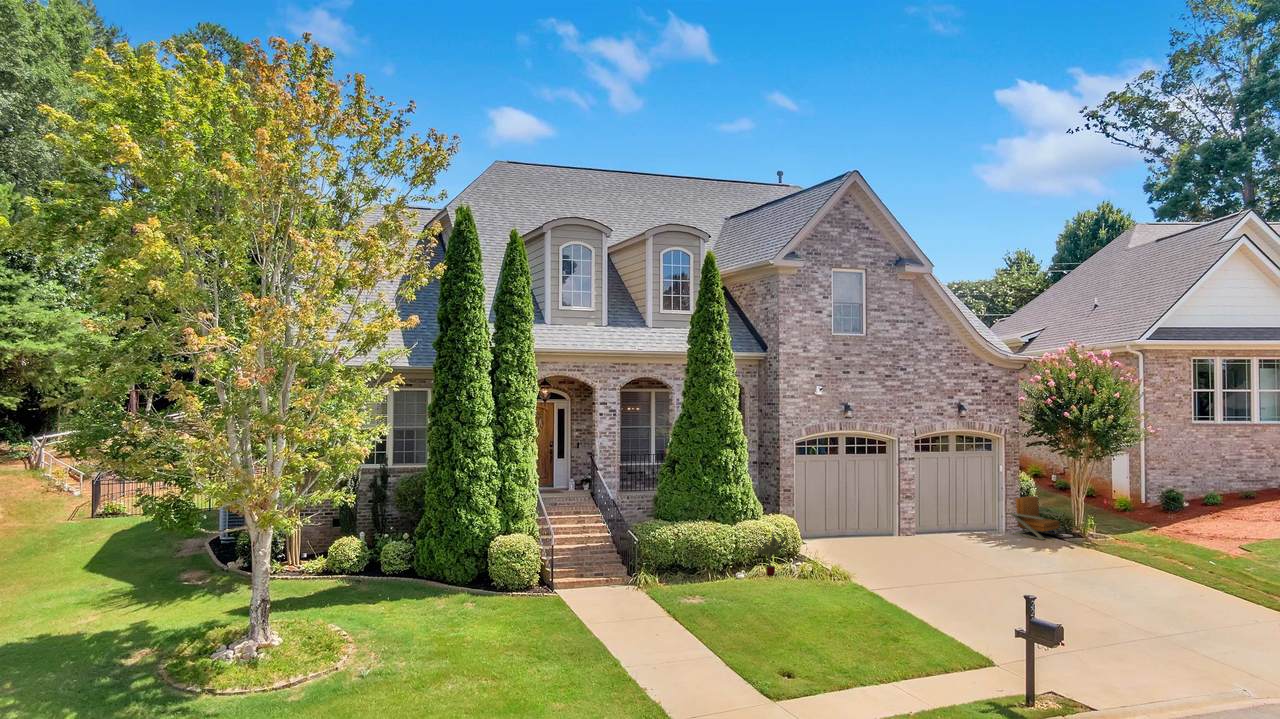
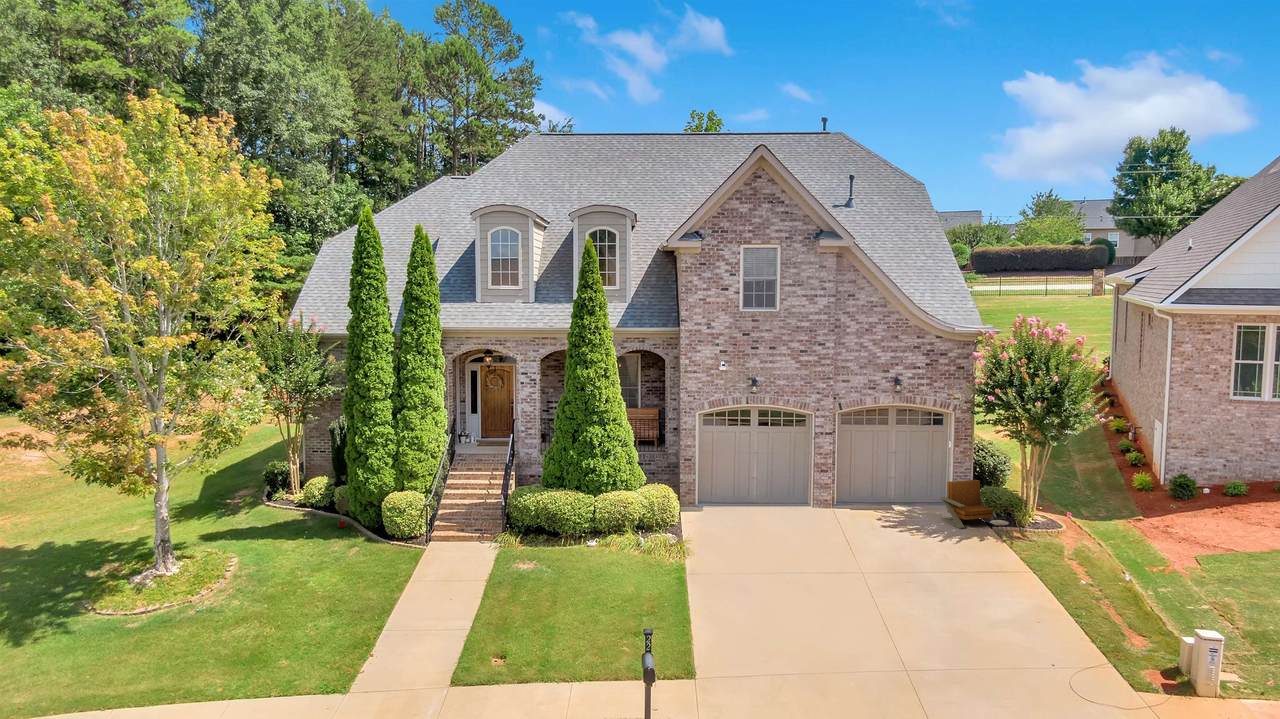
potted tree: present [756,532,786,575] -> present [336,493,350,528]

